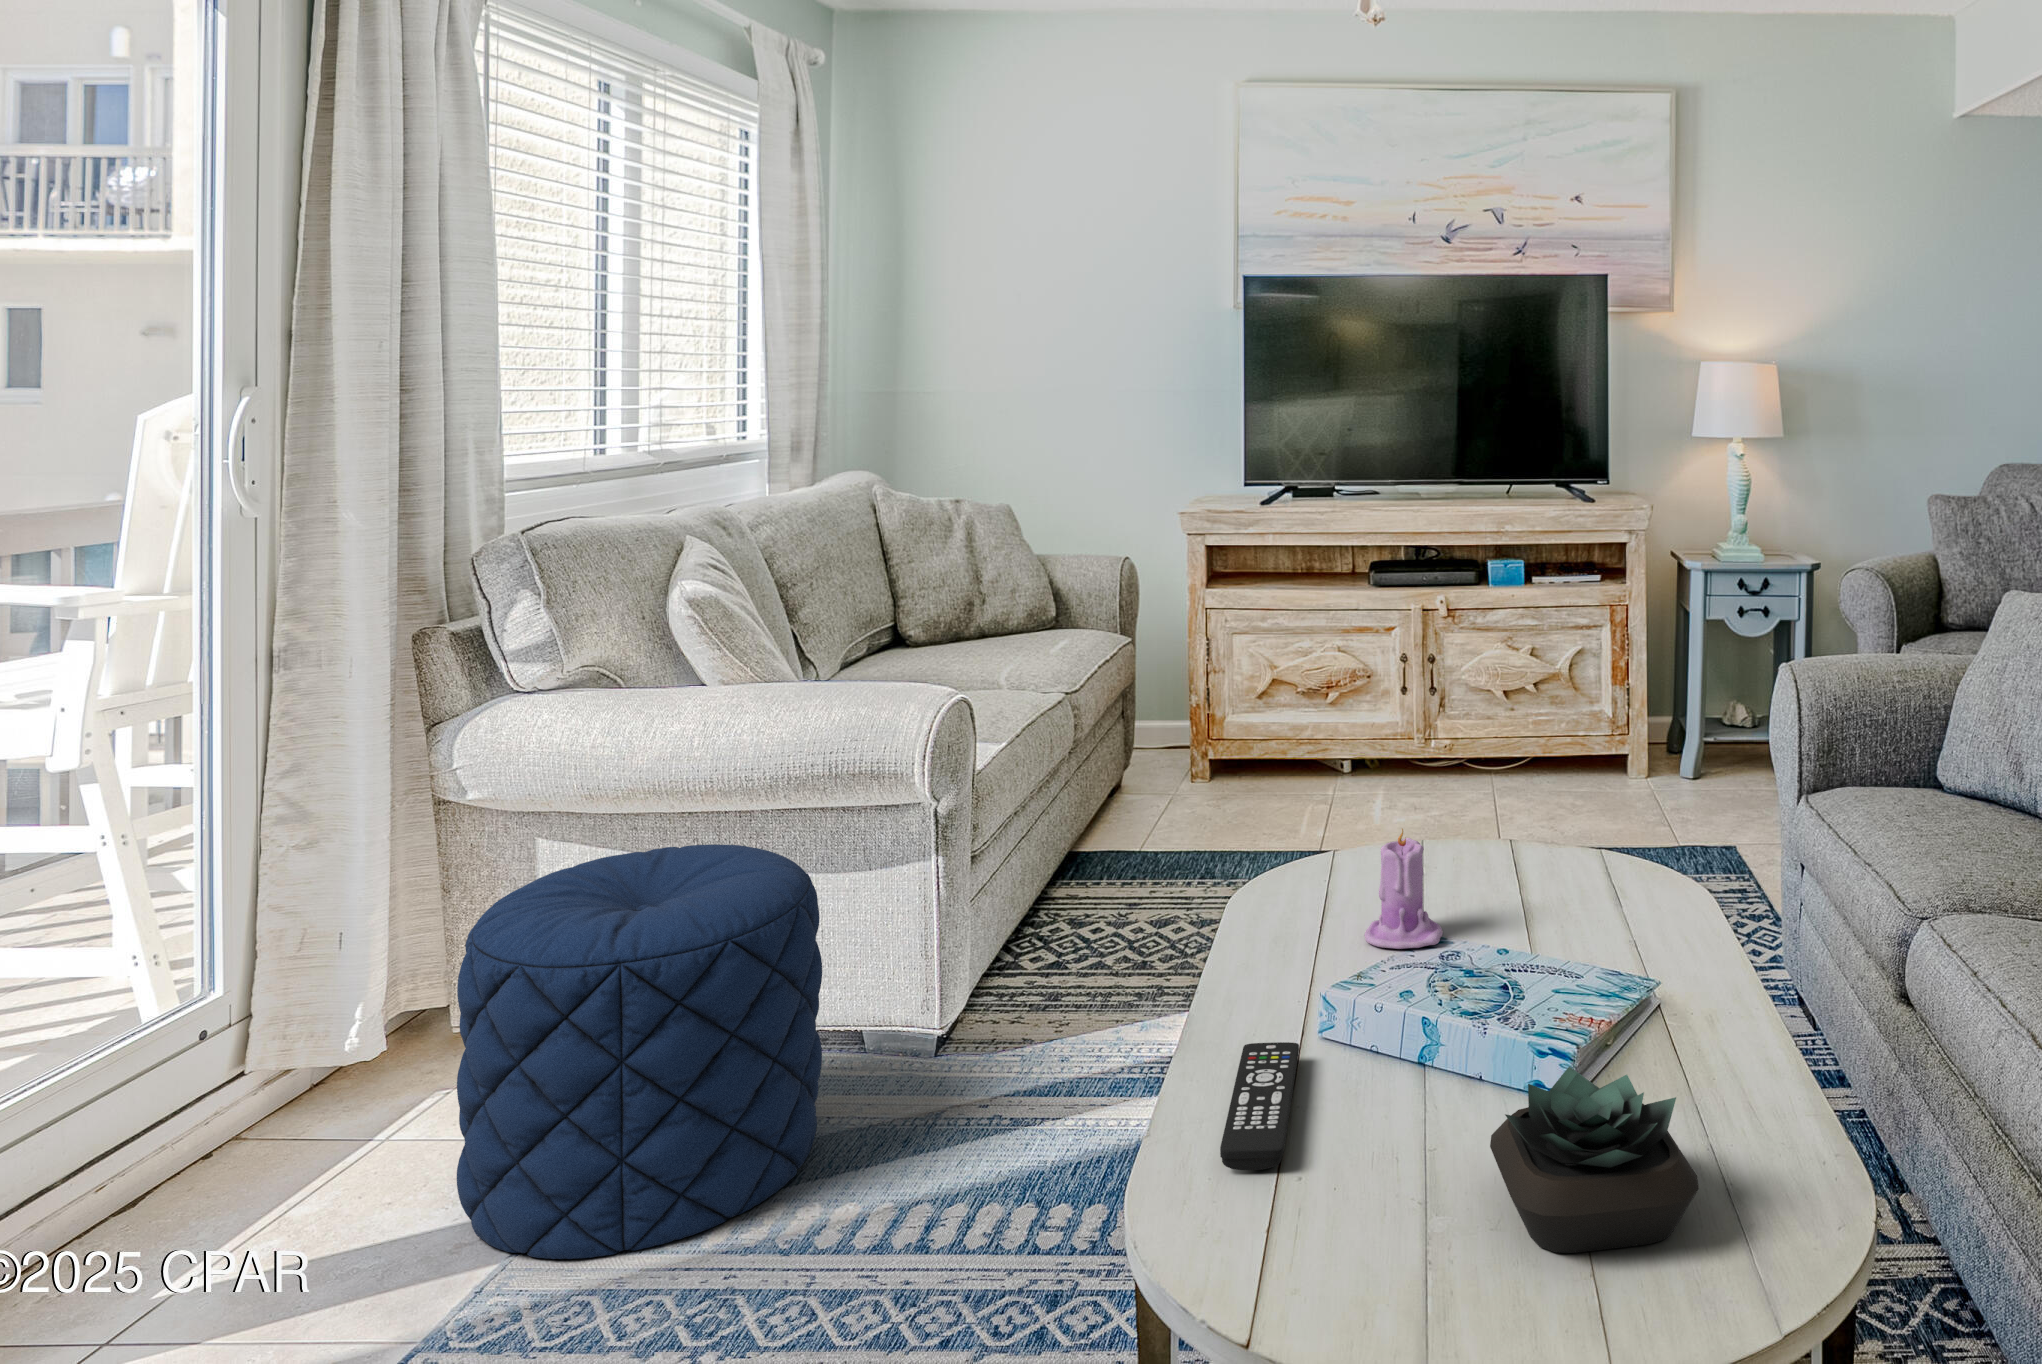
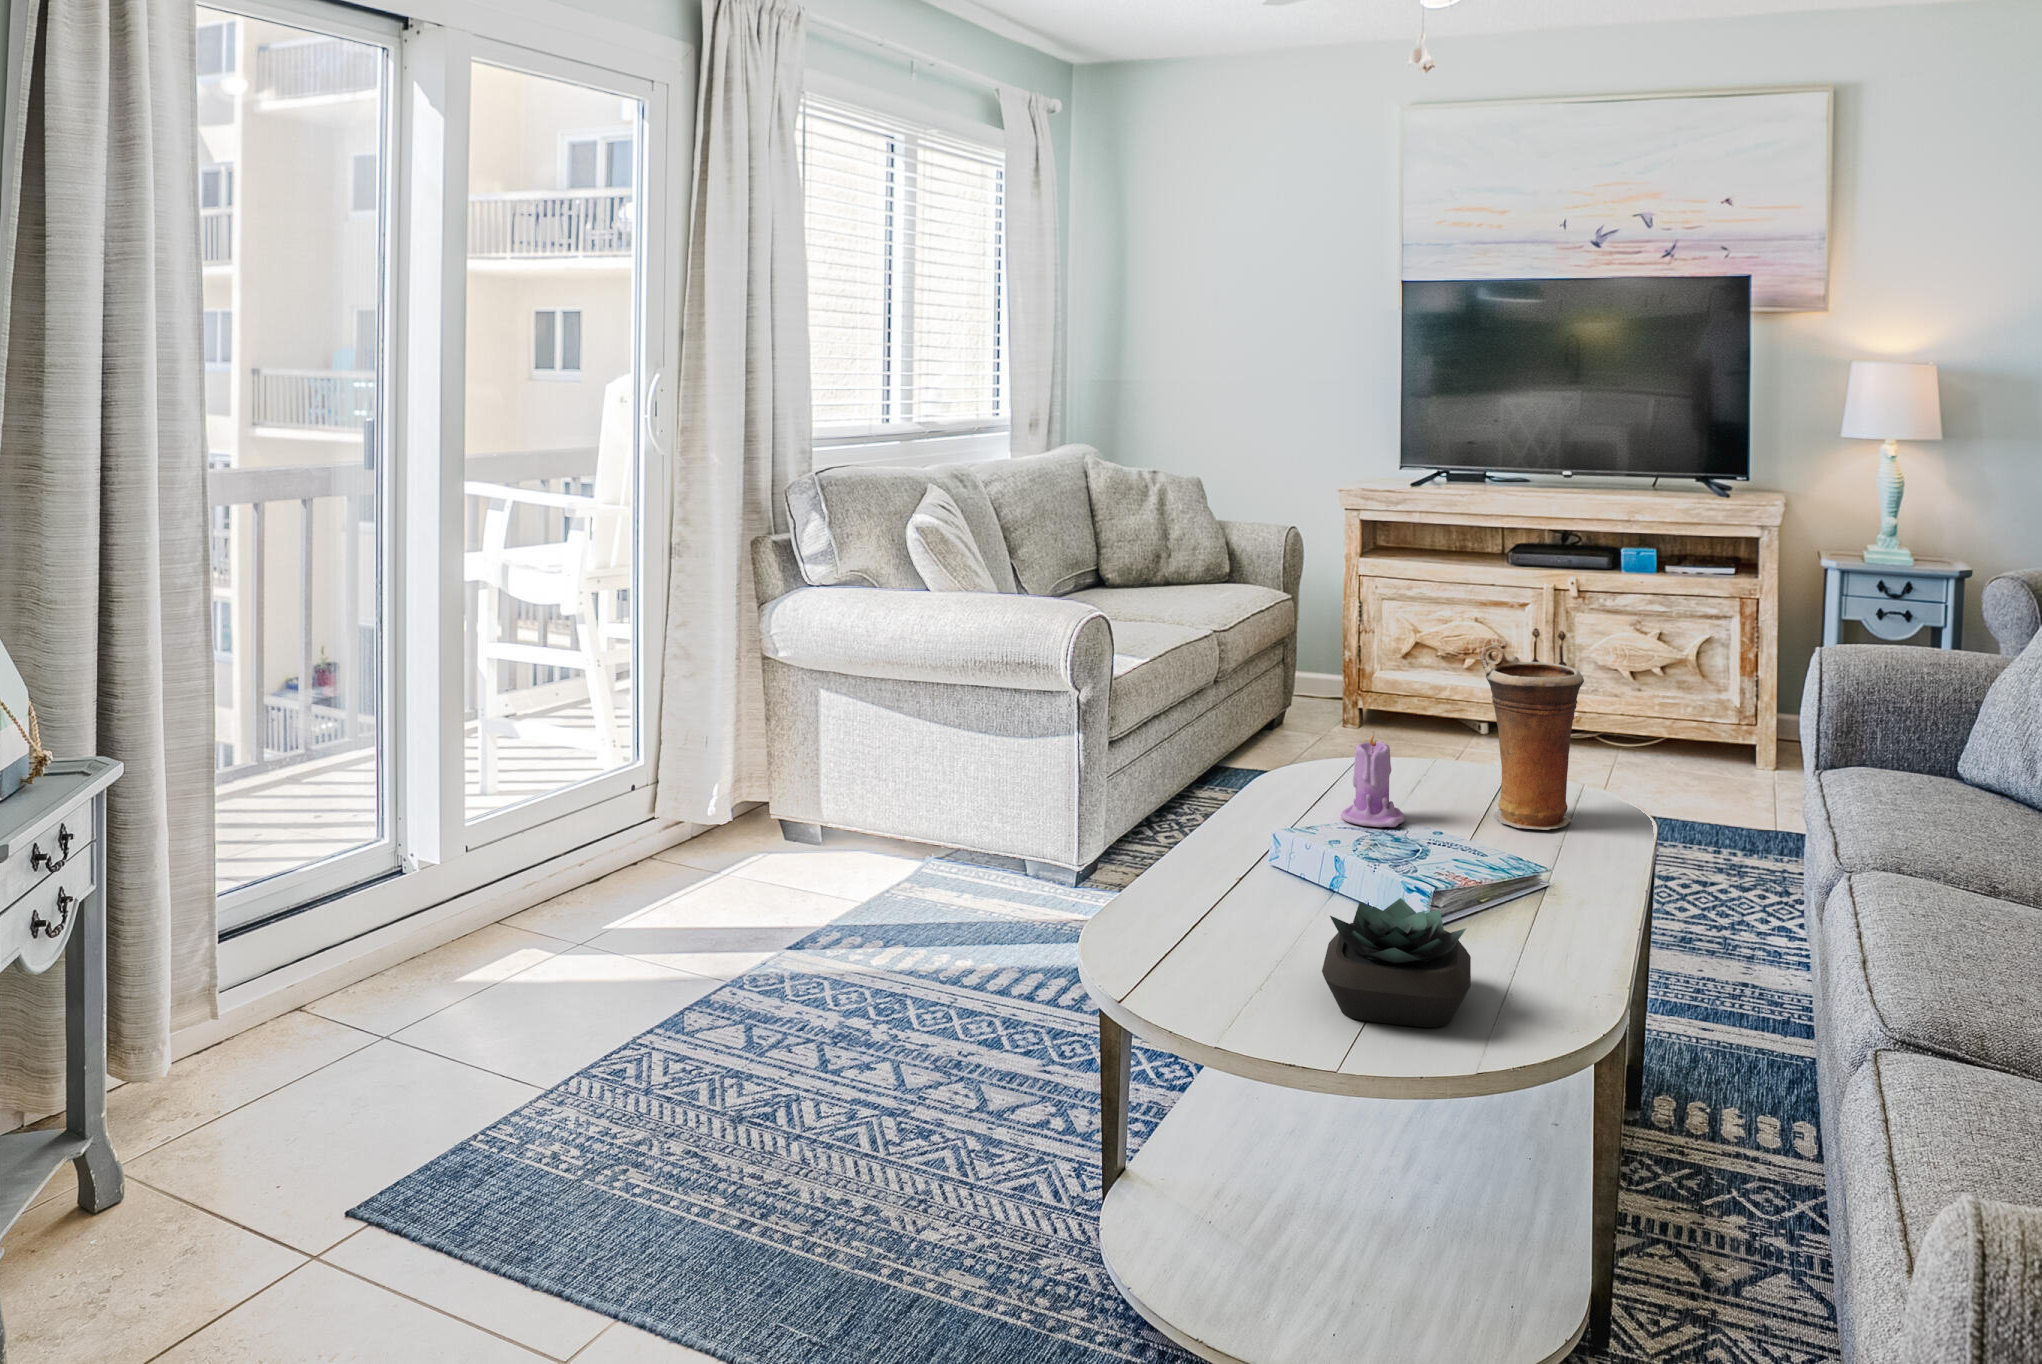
vase: none [1513,700,1635,921] -> present [1480,645,1584,830]
pouf: present [457,844,822,1259] -> none [759,699,988,963]
remote control: present [1220,1042,1299,1170] -> none [1149,862,1242,935]

